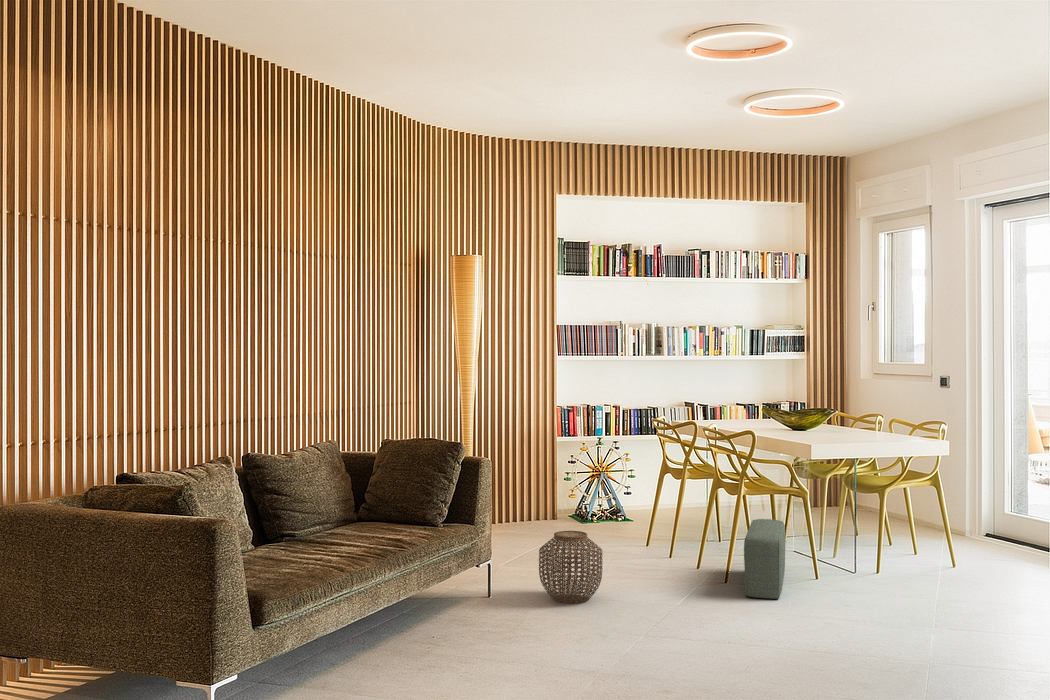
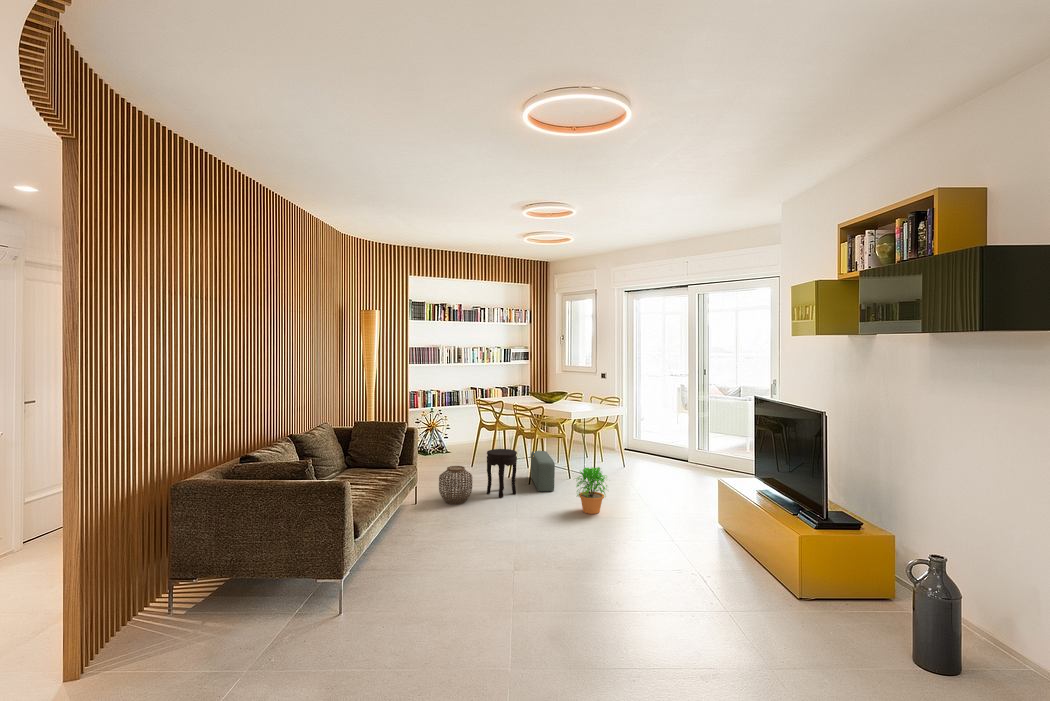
side table: none [639,507,699,601] -> present [487,449,517,498]
potted plant: none [790,545,871,648] -> present [577,467,607,514]

